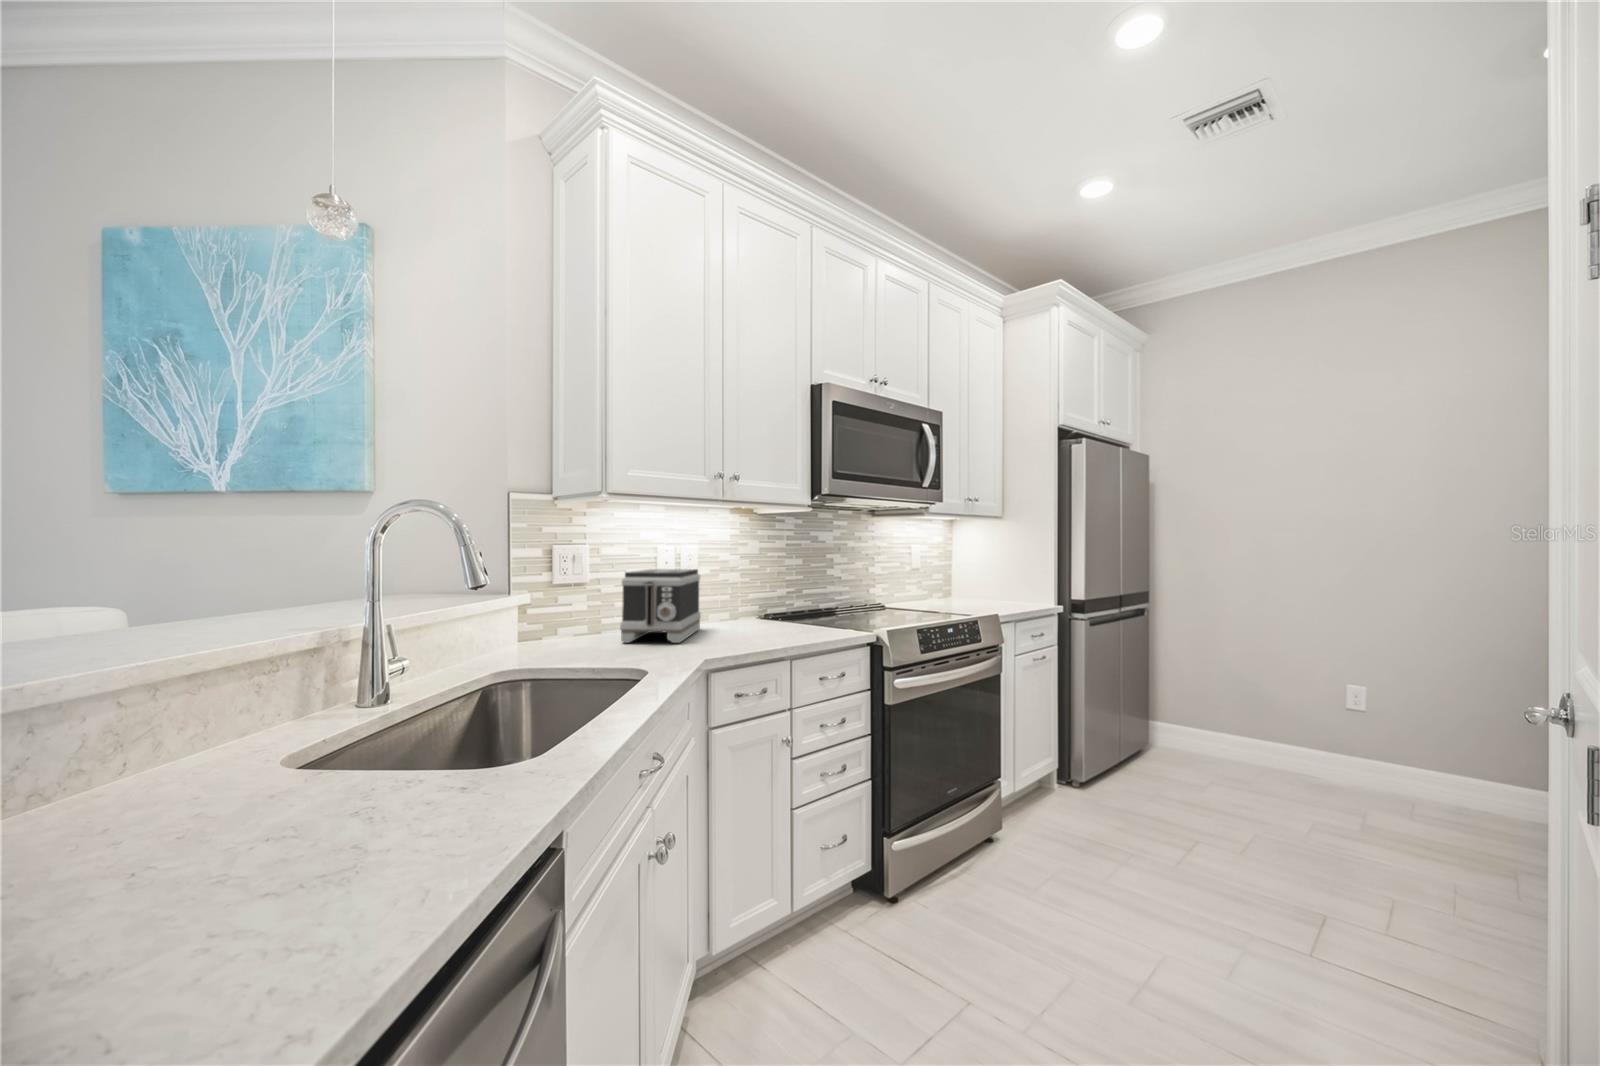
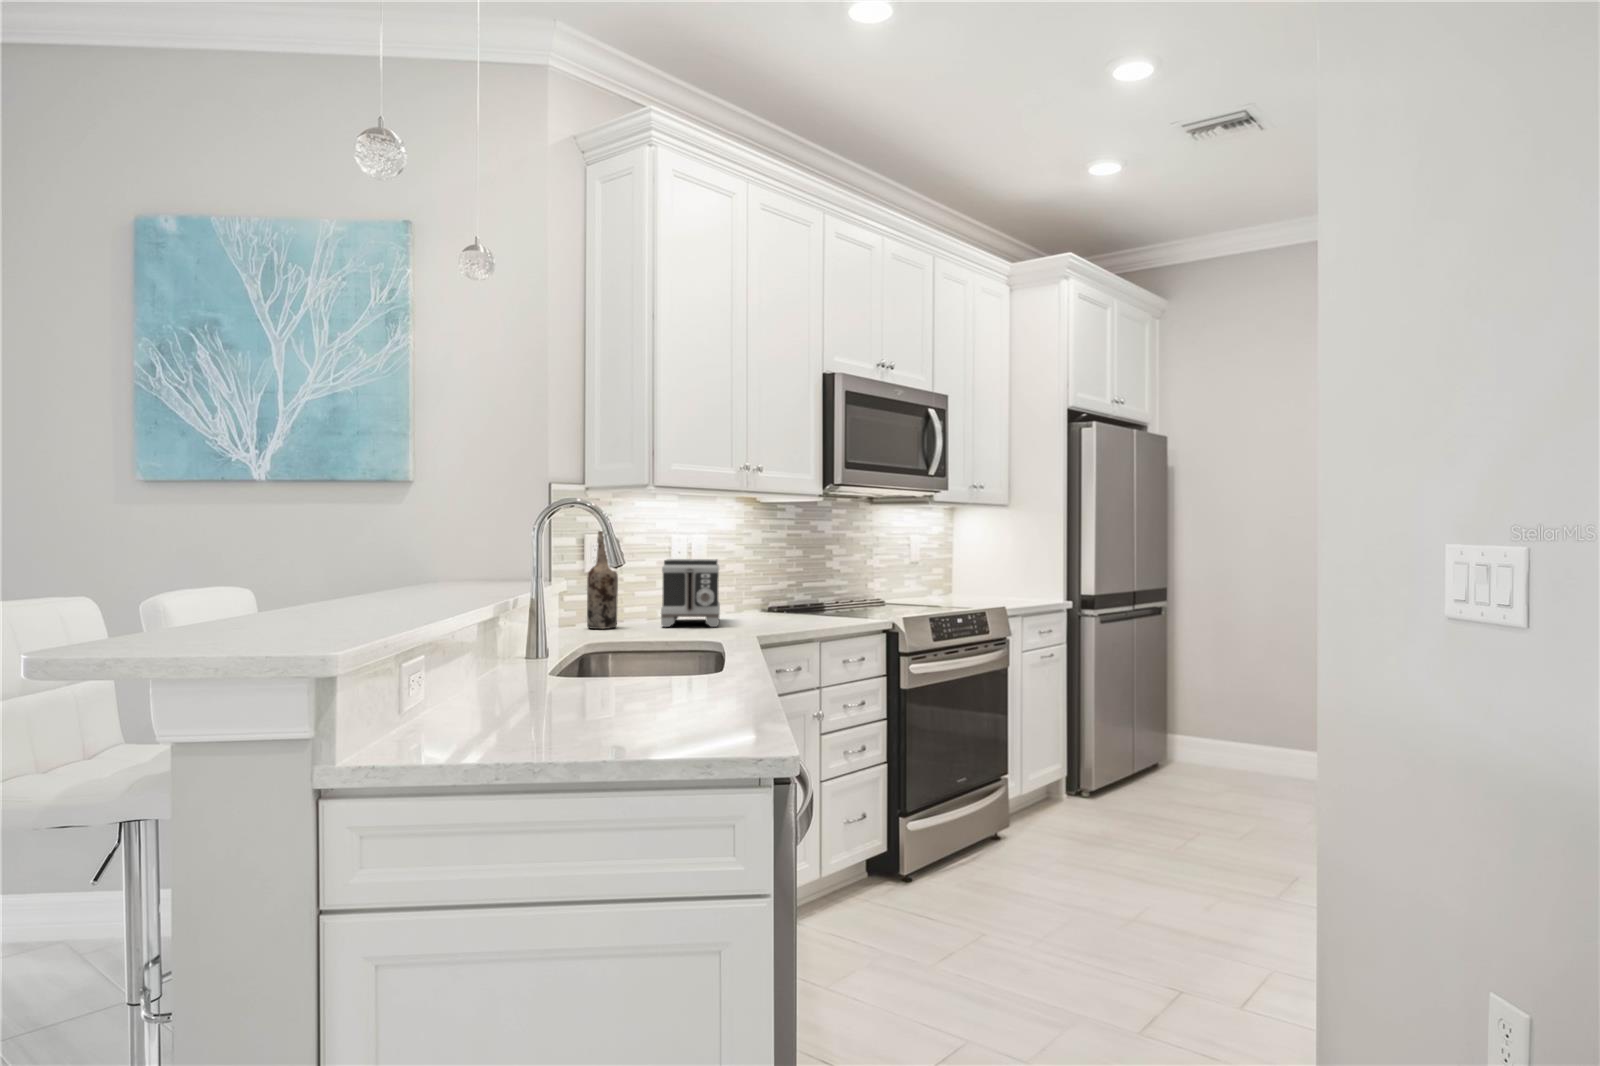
wine bottle: none [544,542,578,645] -> present [587,531,618,629]

